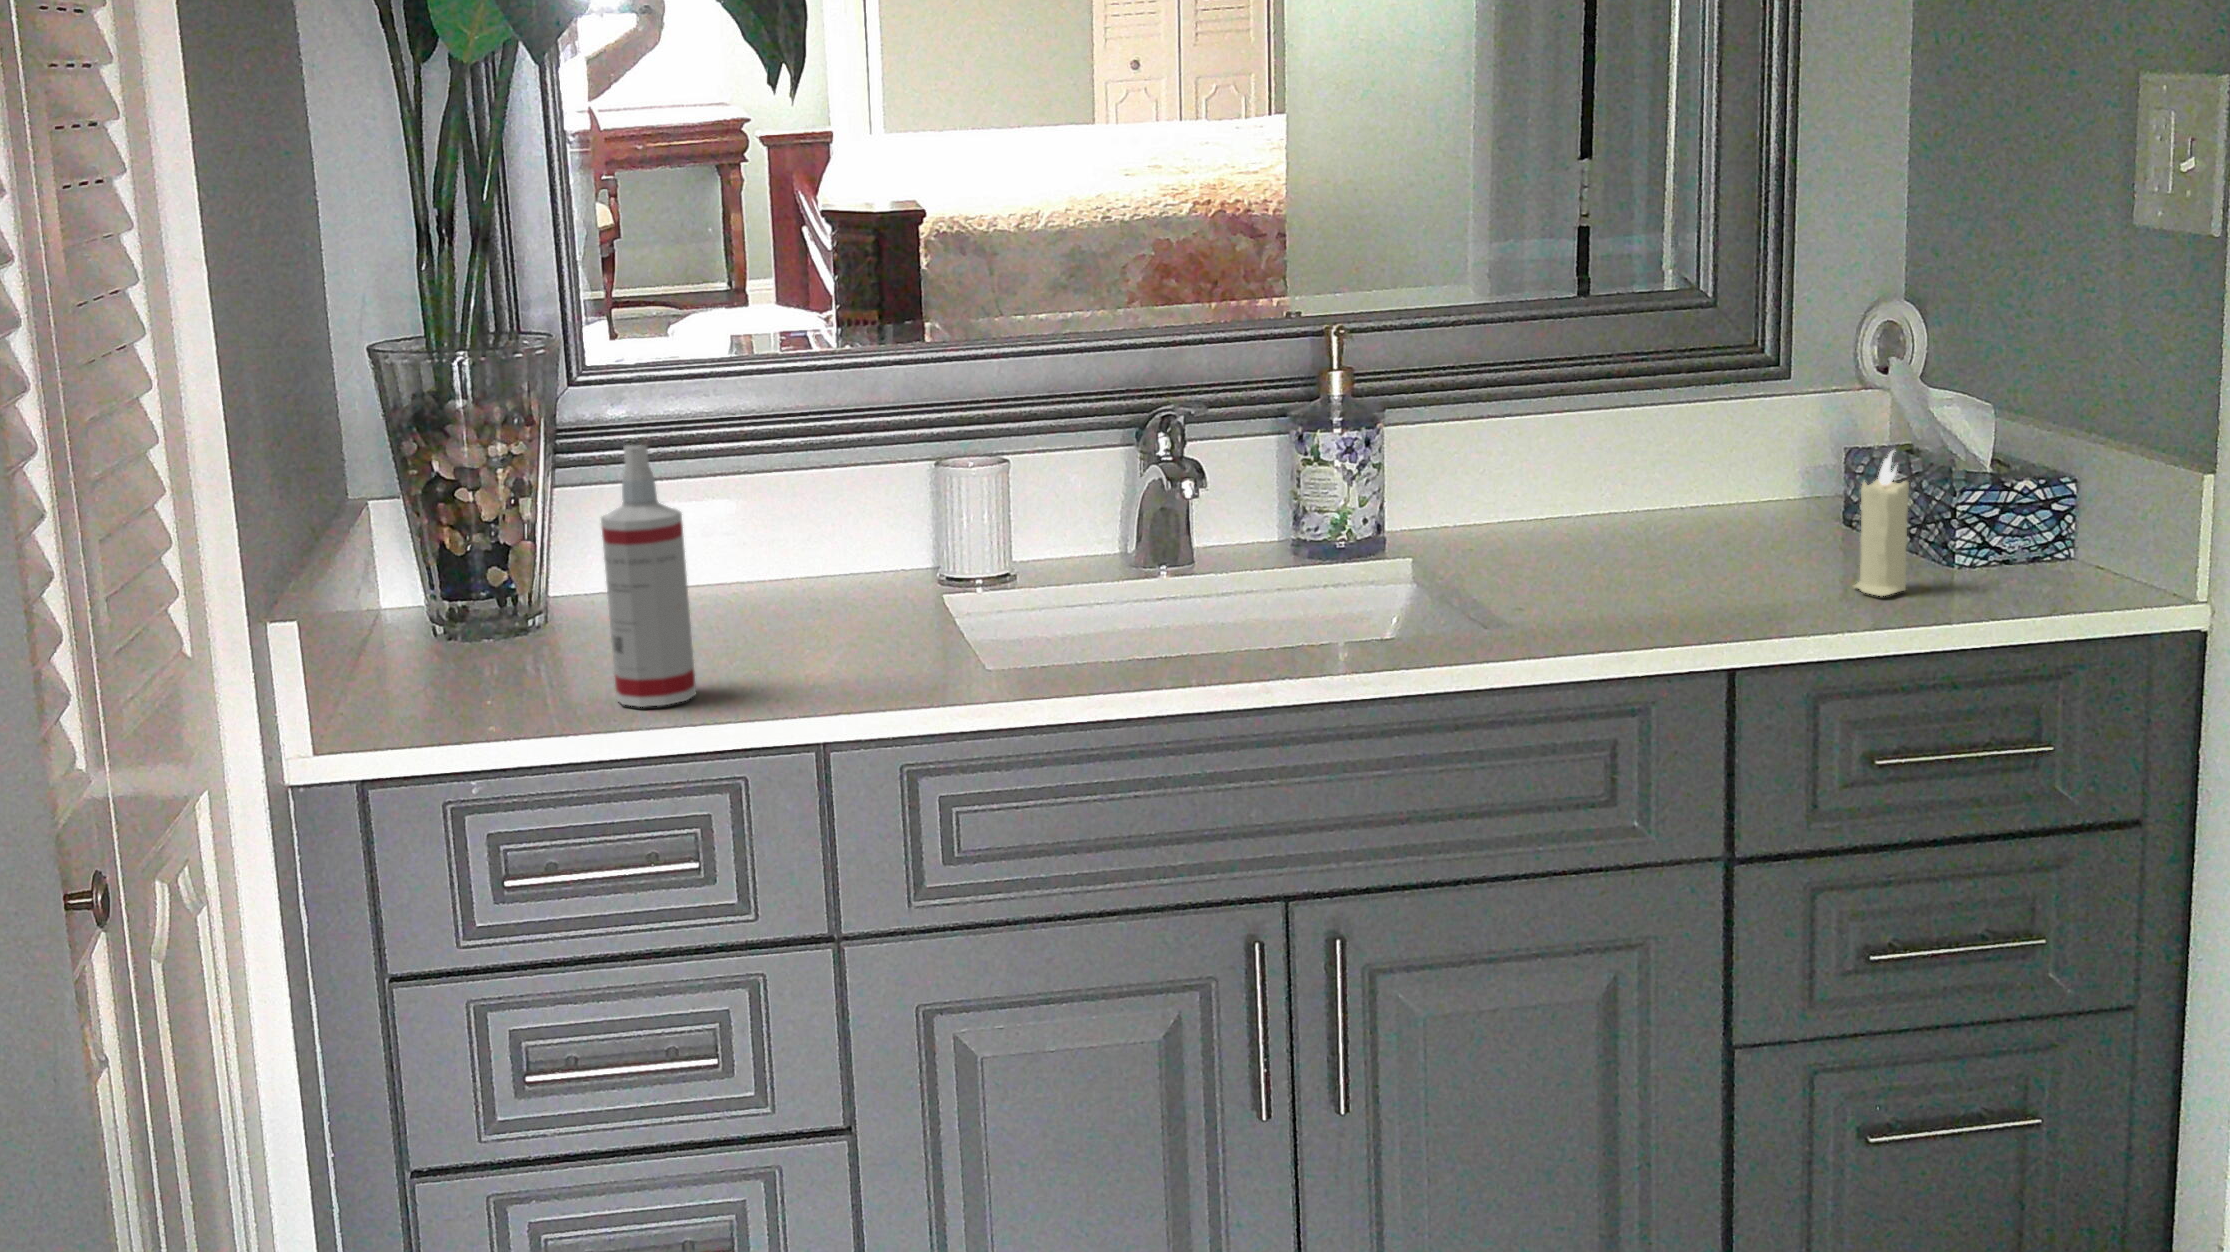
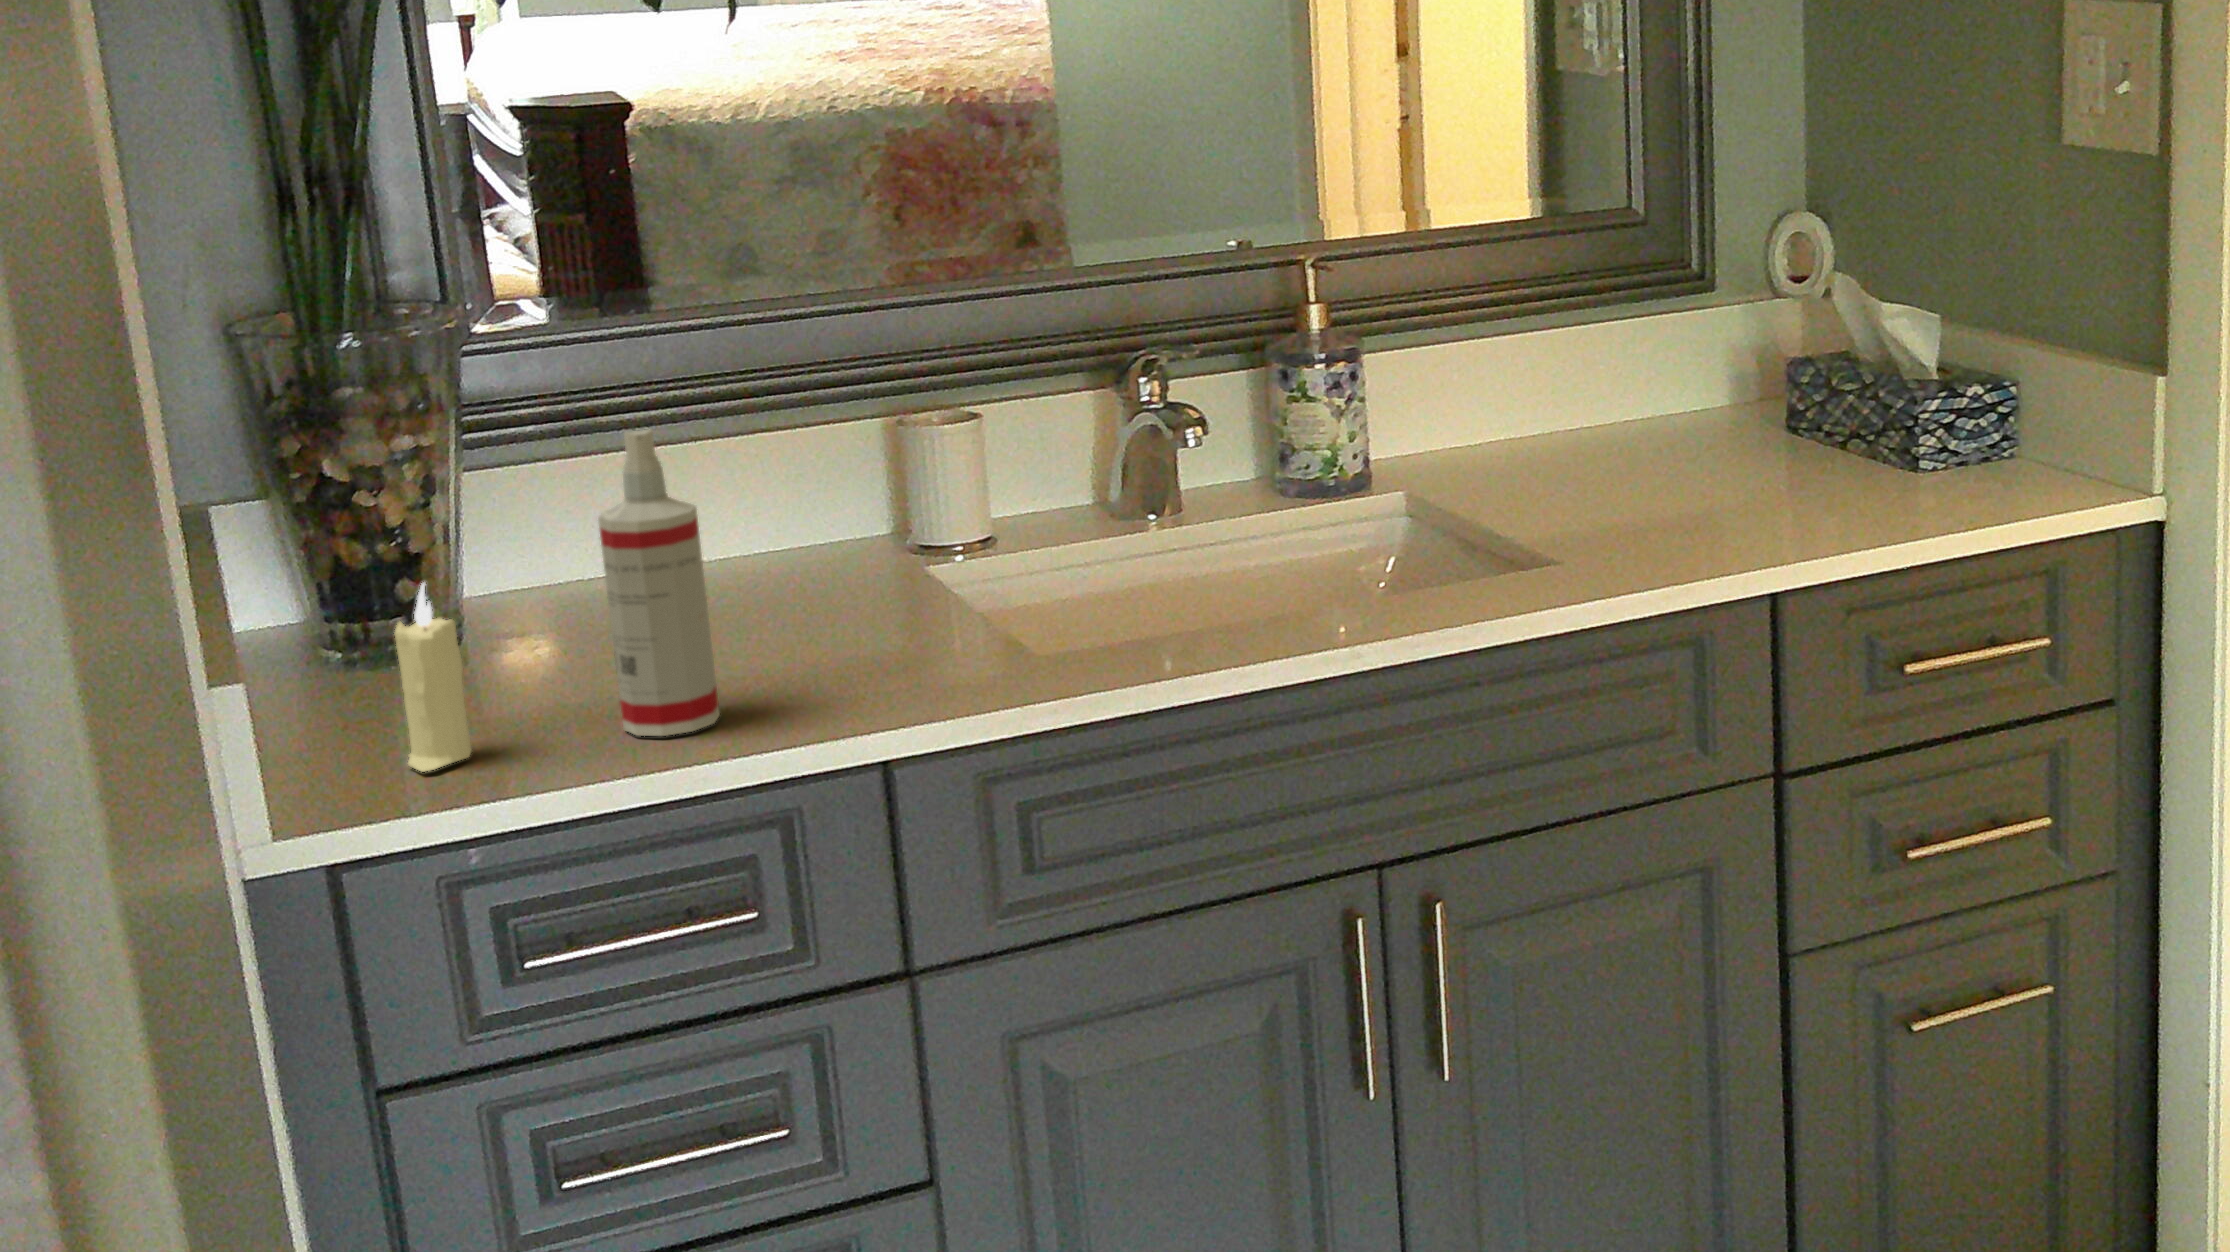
candle: present [1854,451,1909,596] -> present [395,583,471,772]

